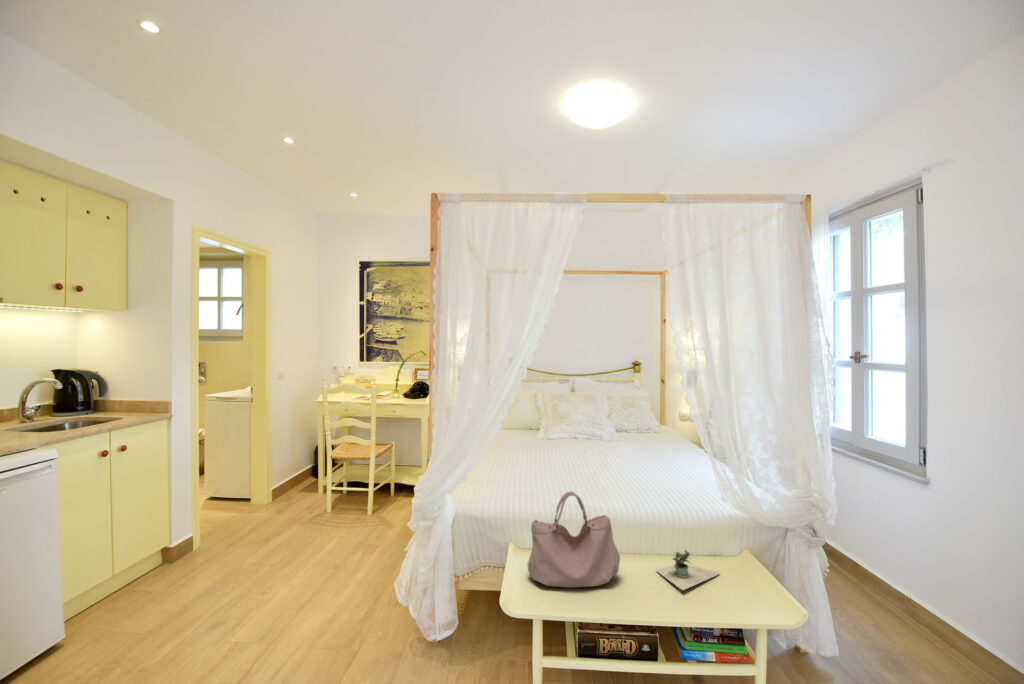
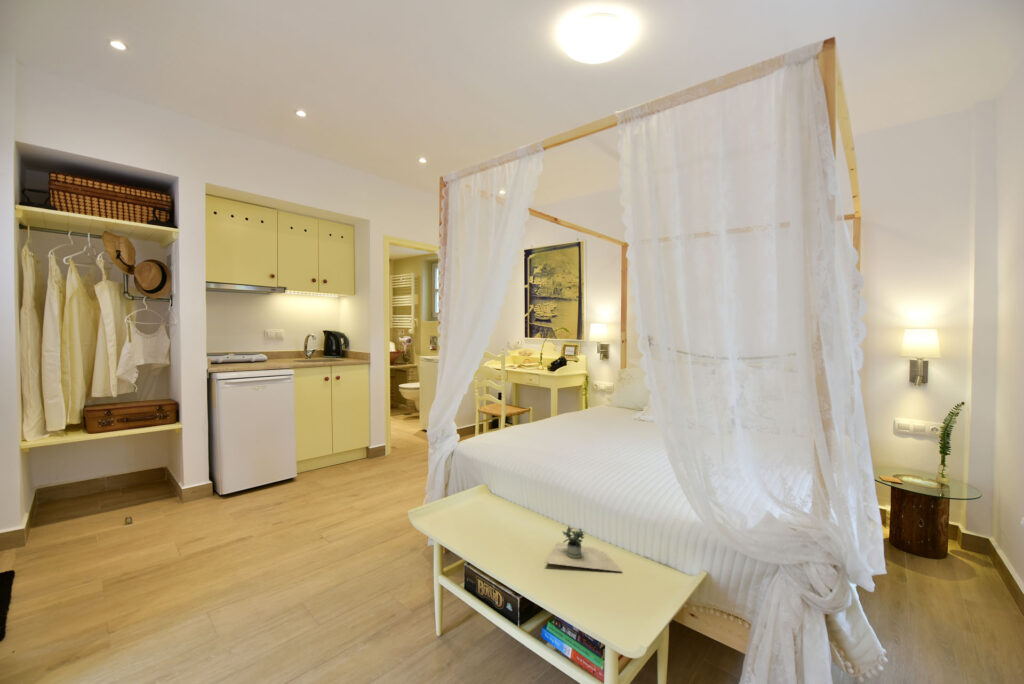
handbag: present [528,491,620,588] -> none [443,438,517,532]

